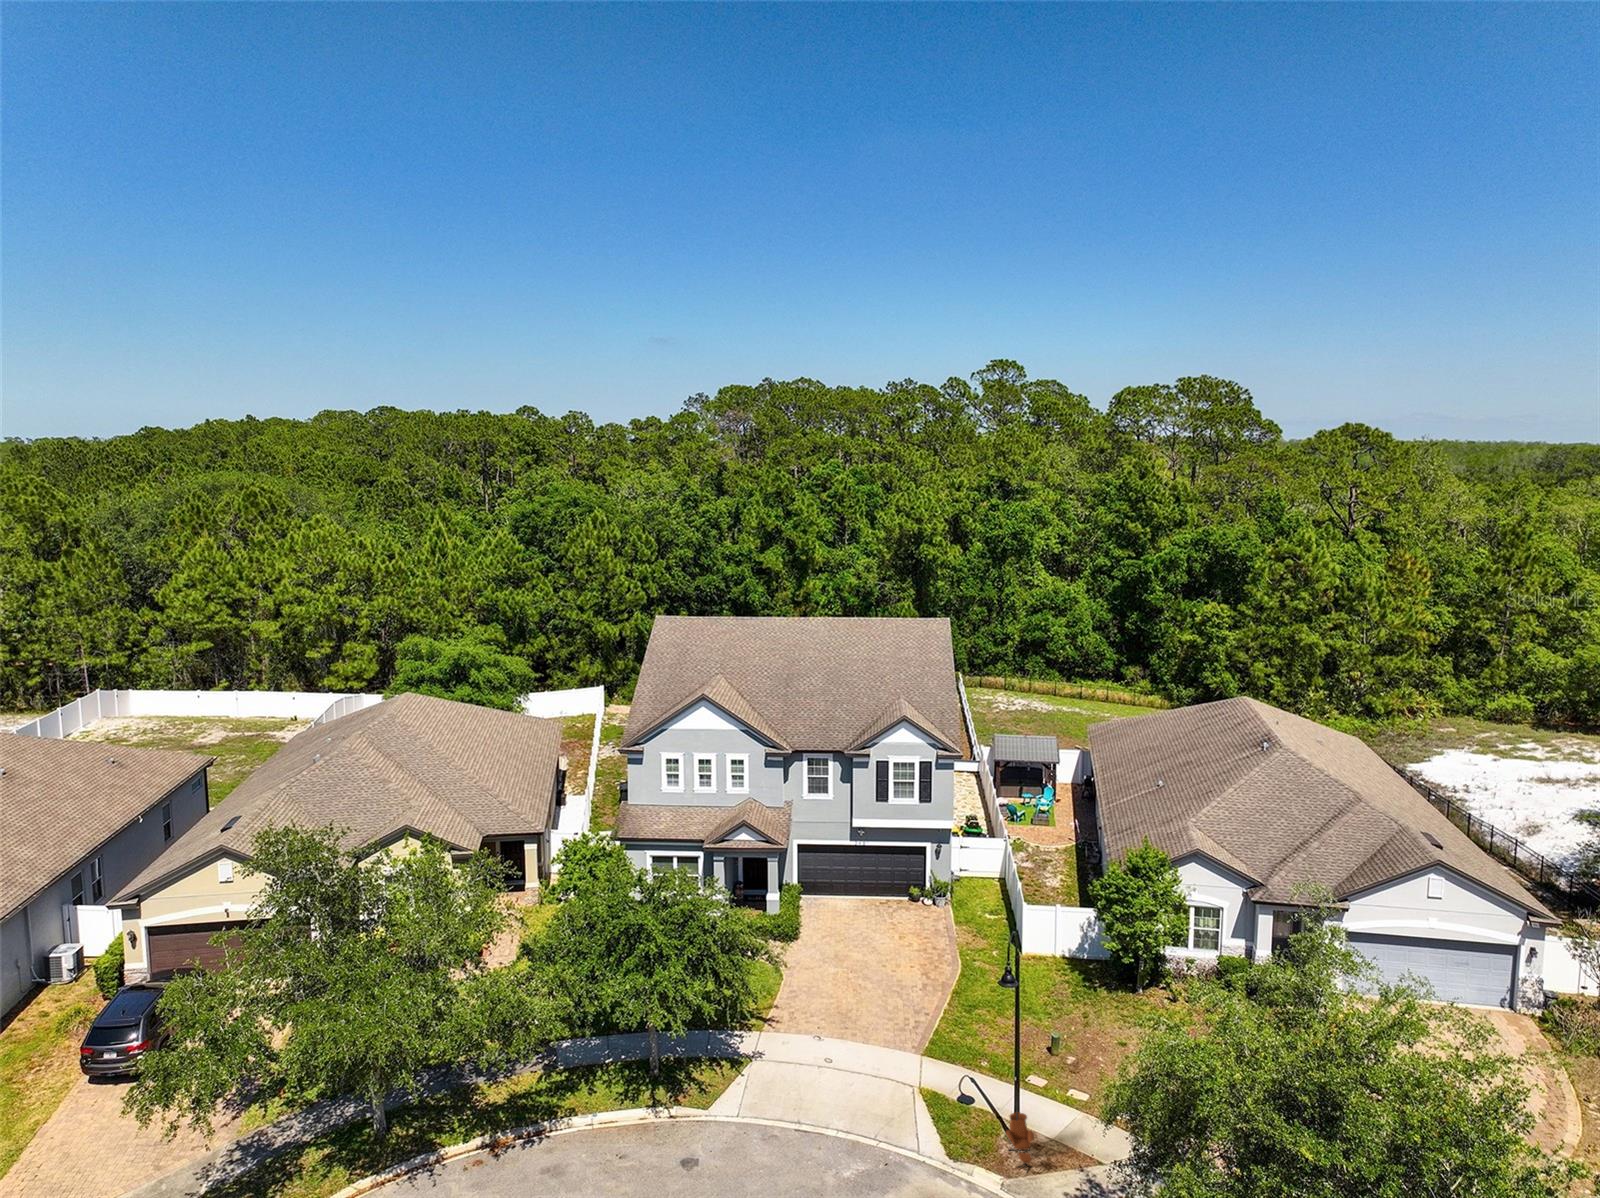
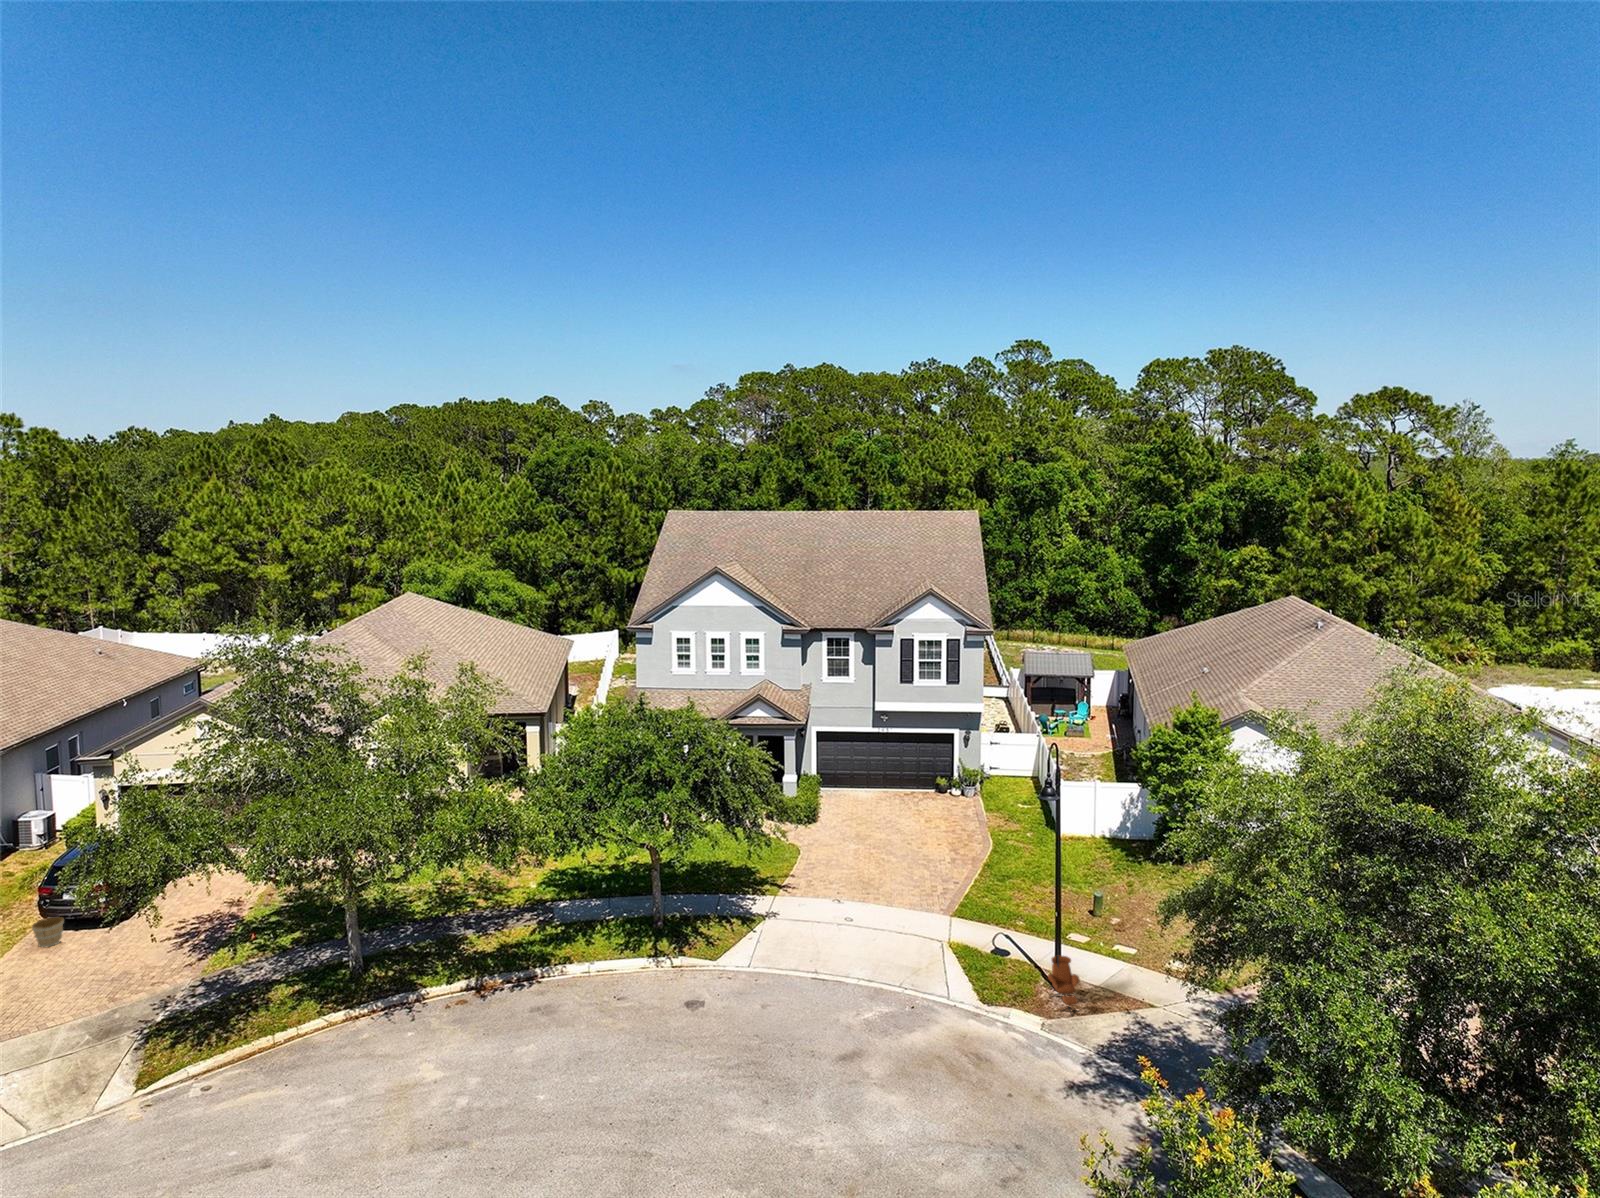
wooden bucket: none [75,1073,104,1104] -> present [32,917,64,947]

